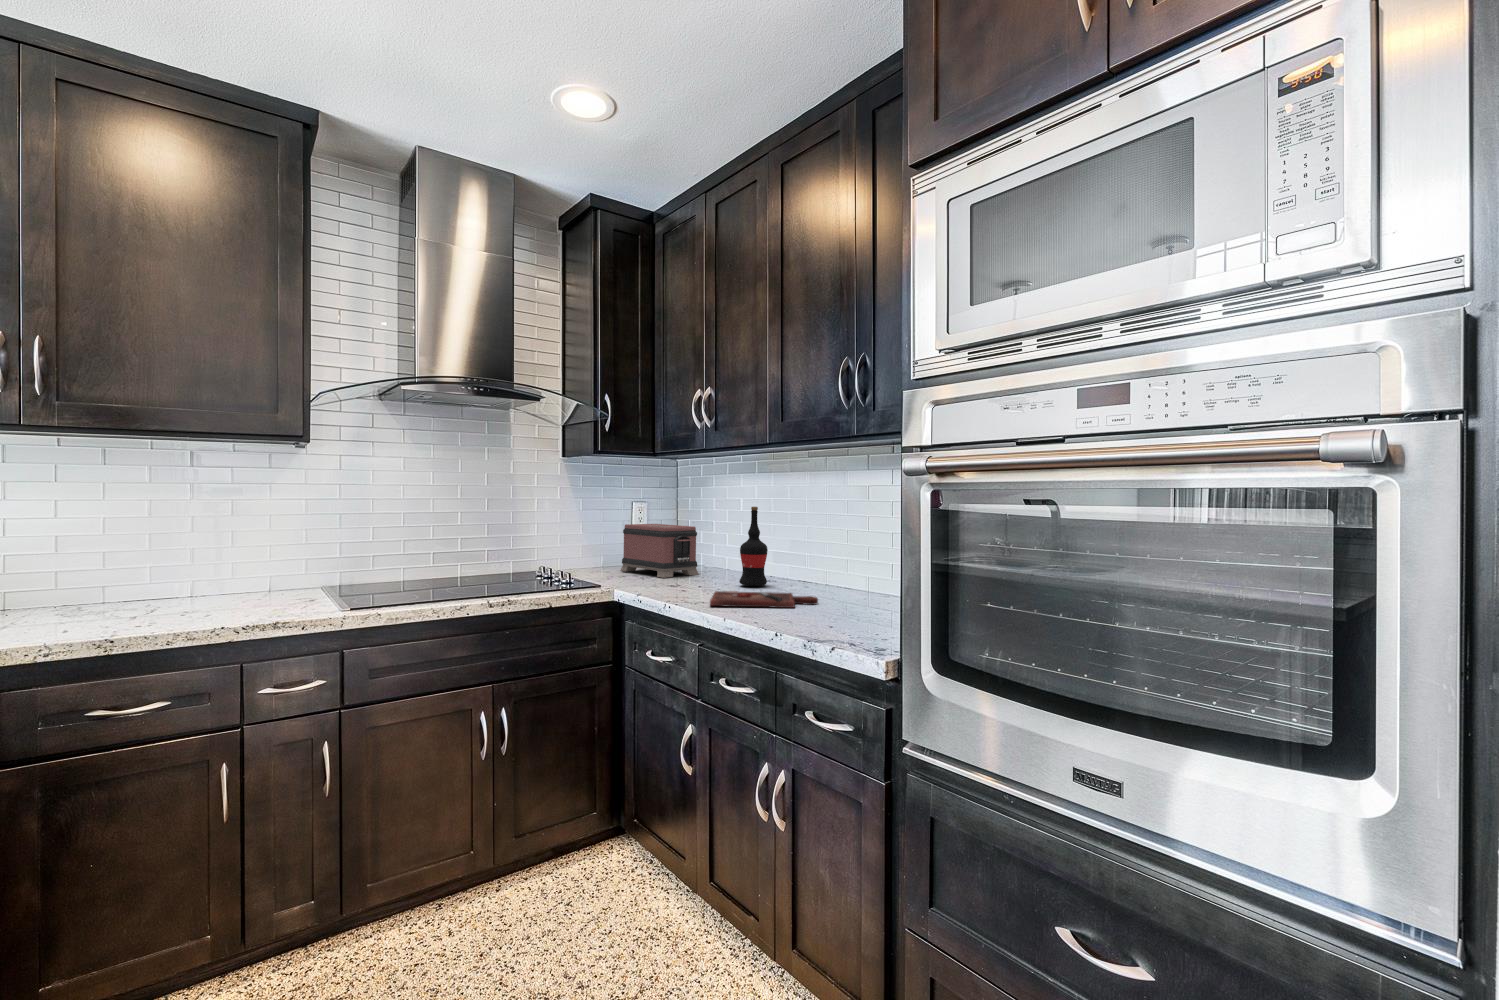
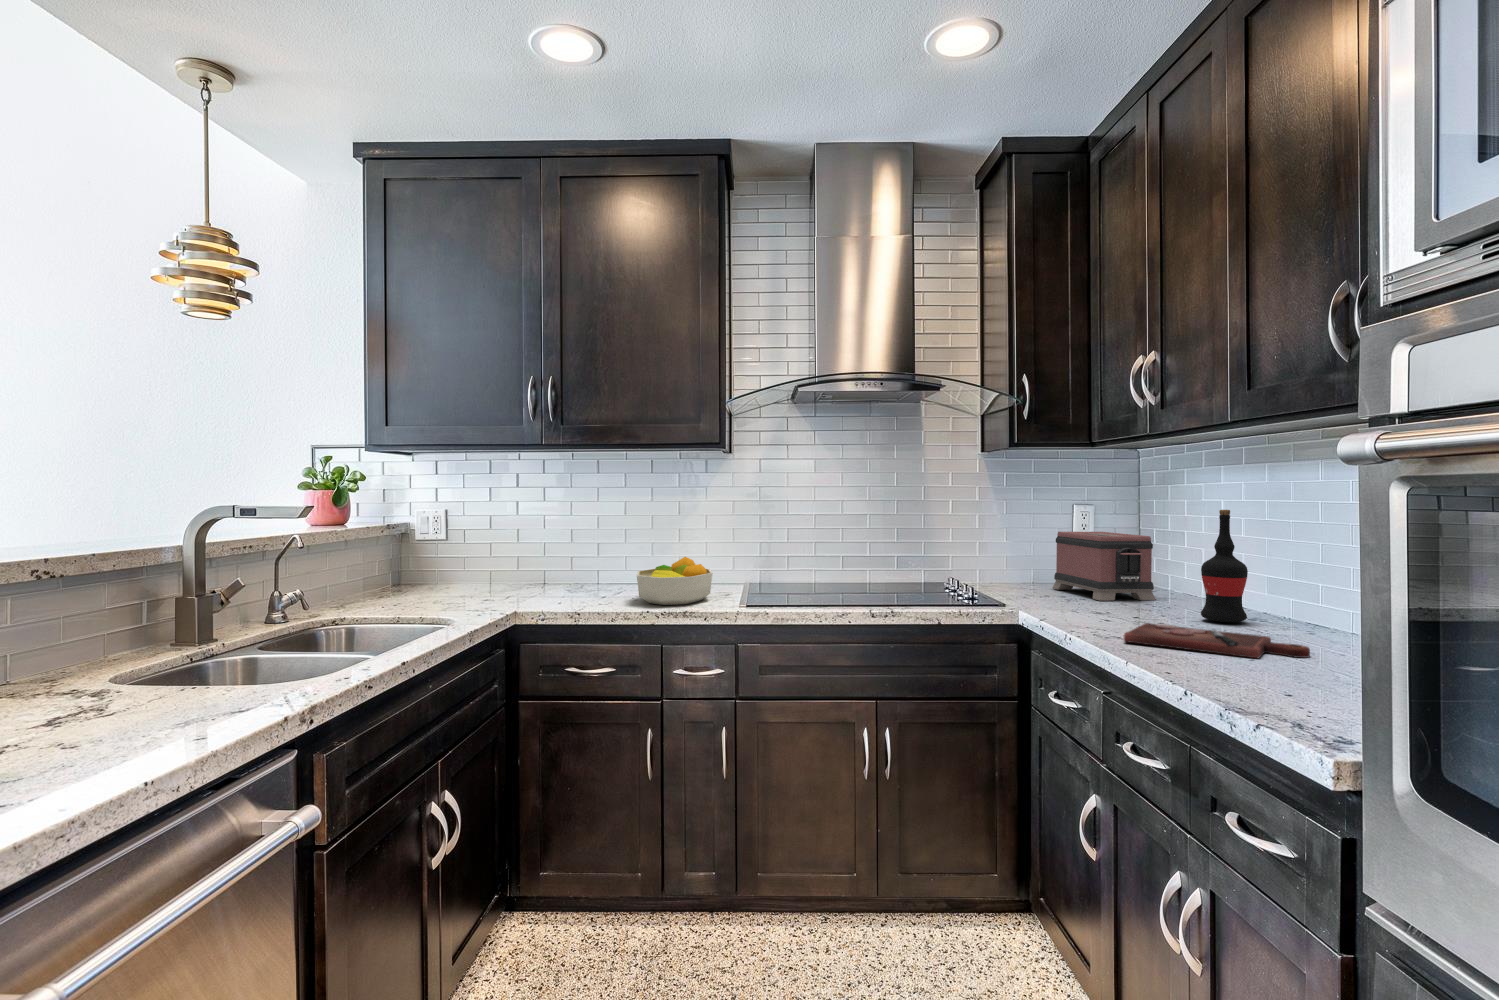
fruit bowl: none [189,561,298,618] -> present [637,557,713,605]

